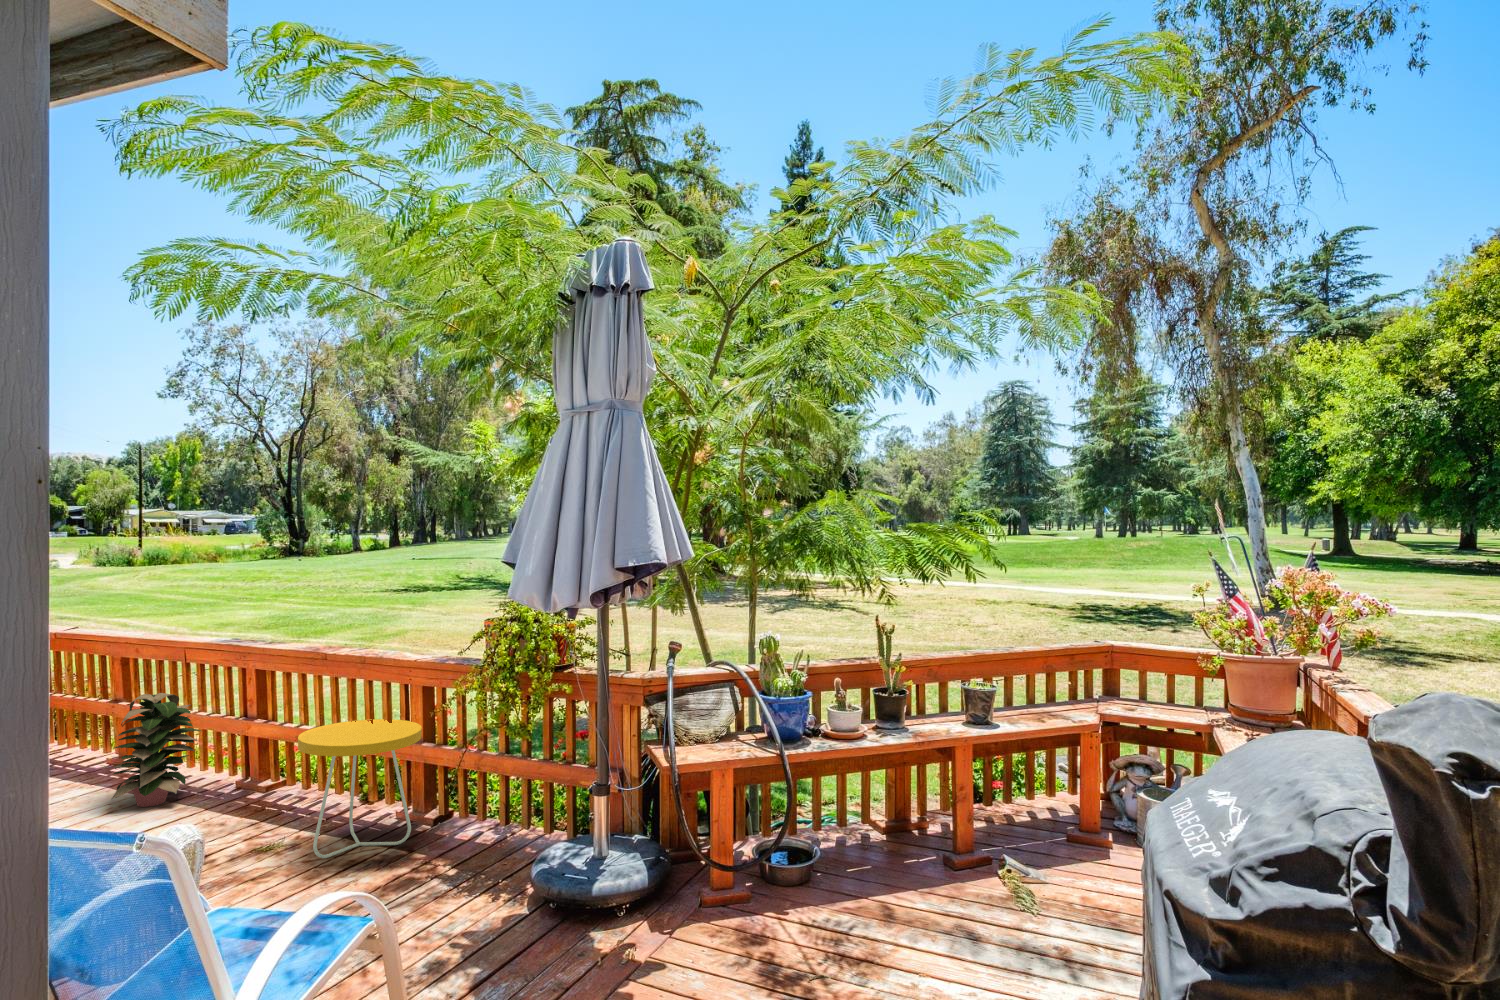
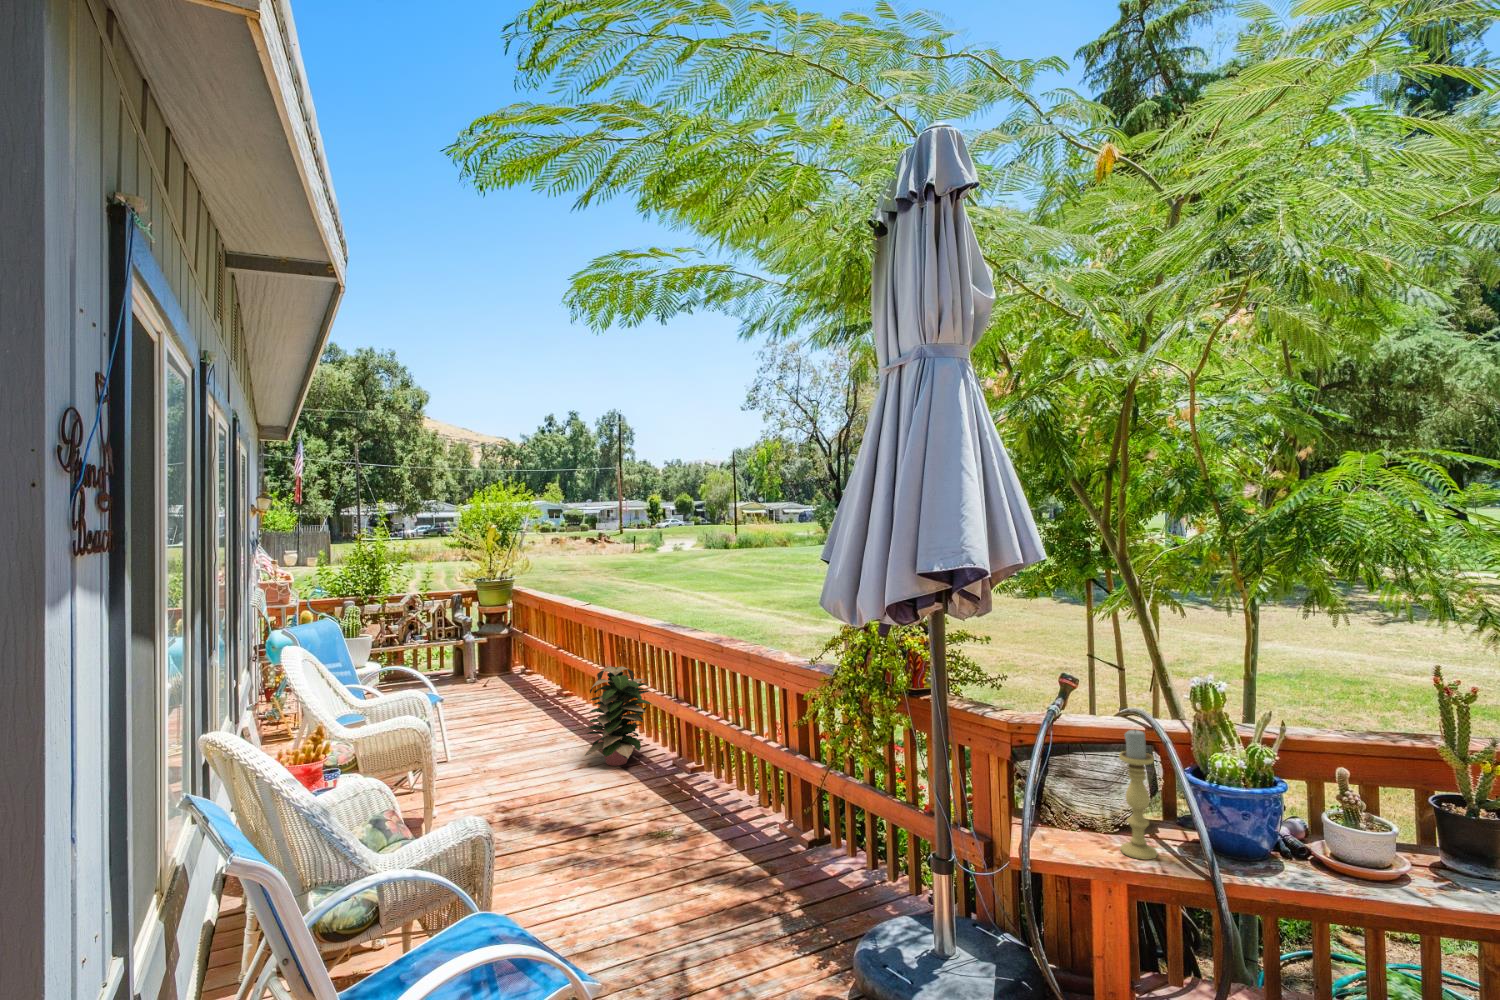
candle holder: none [724,669,745,751] -> present [1119,730,1158,860]
side table: present [298,719,422,858] -> none [671,718,789,860]

